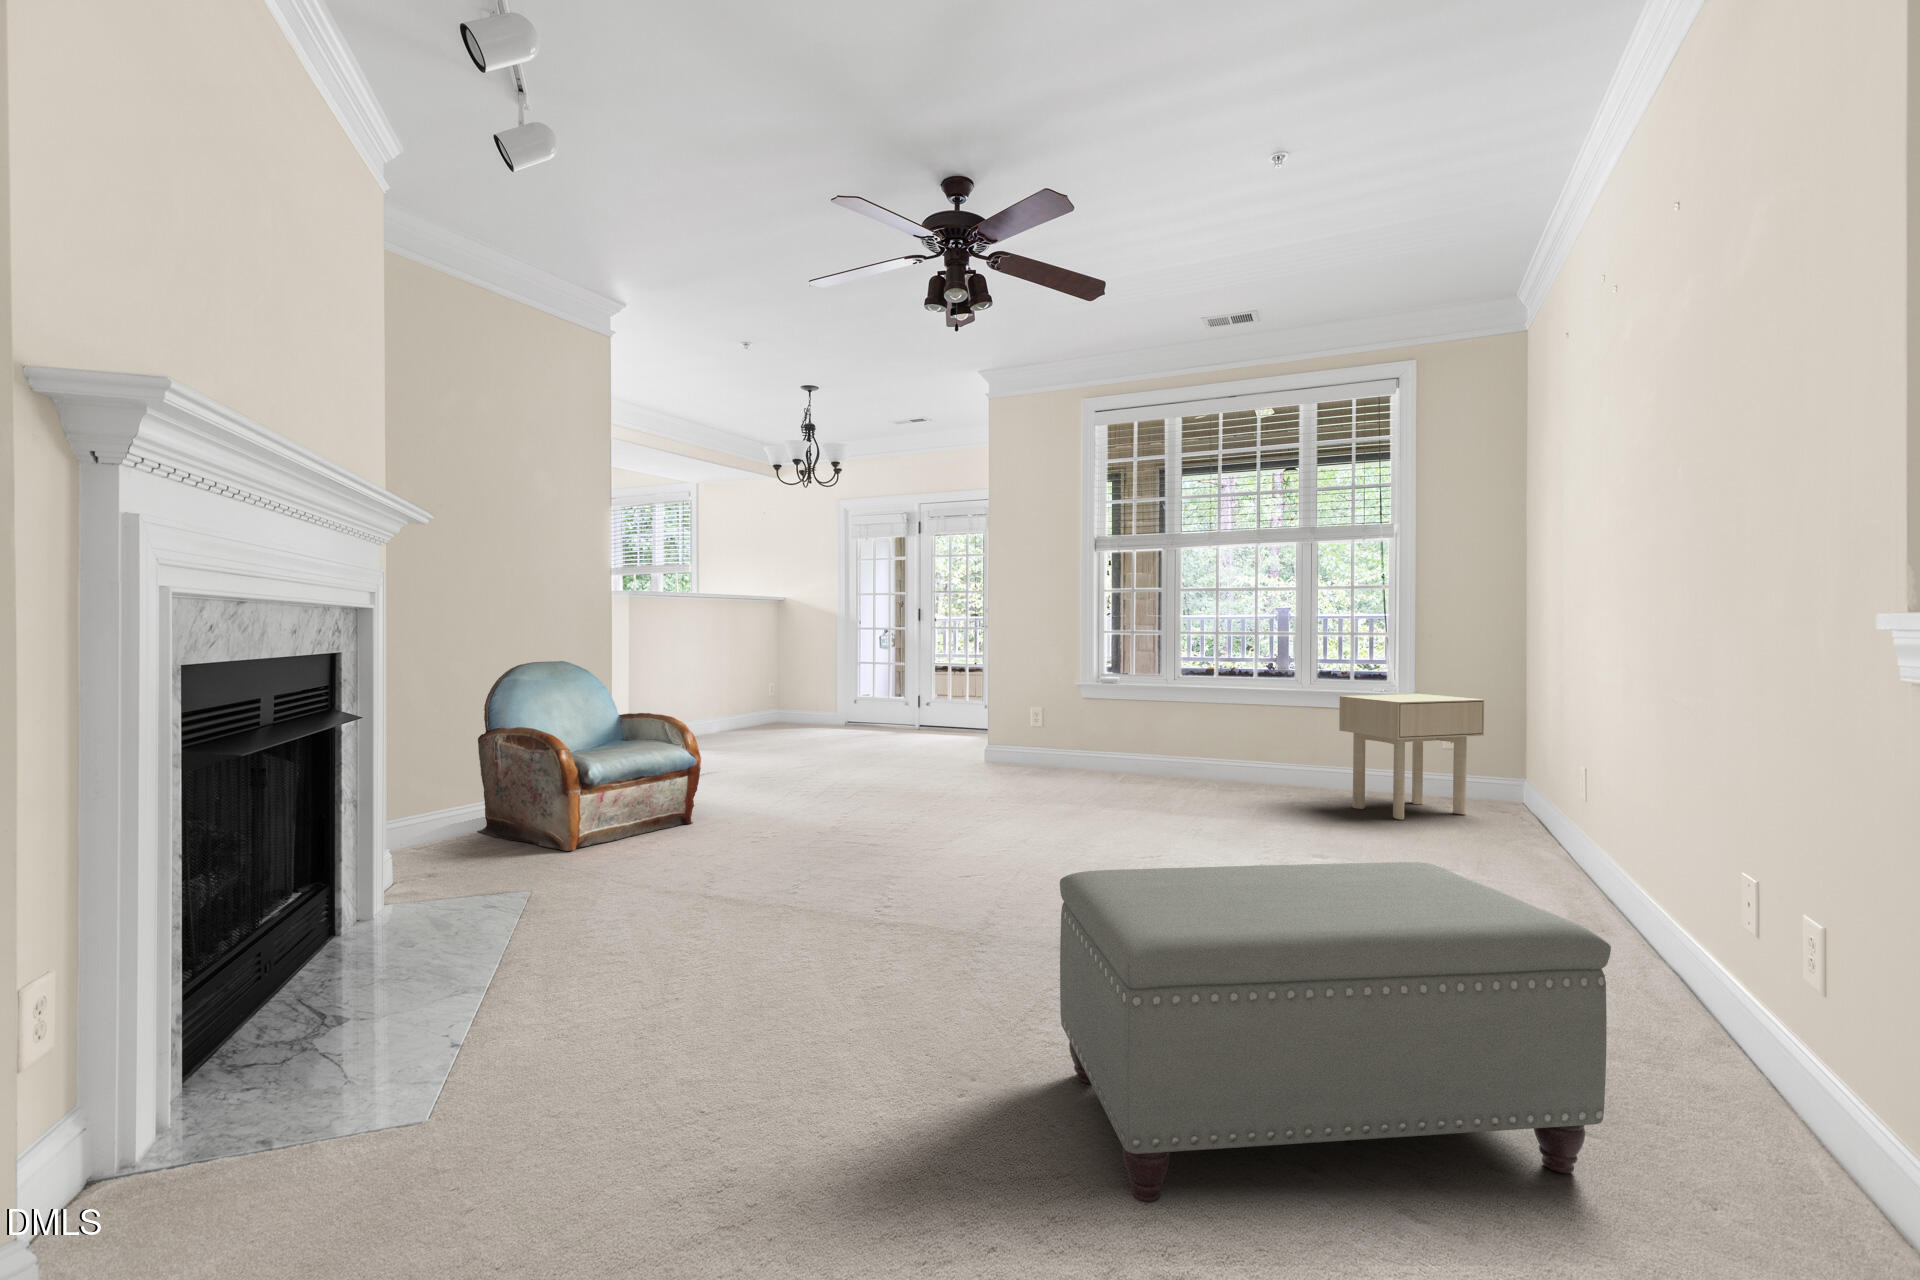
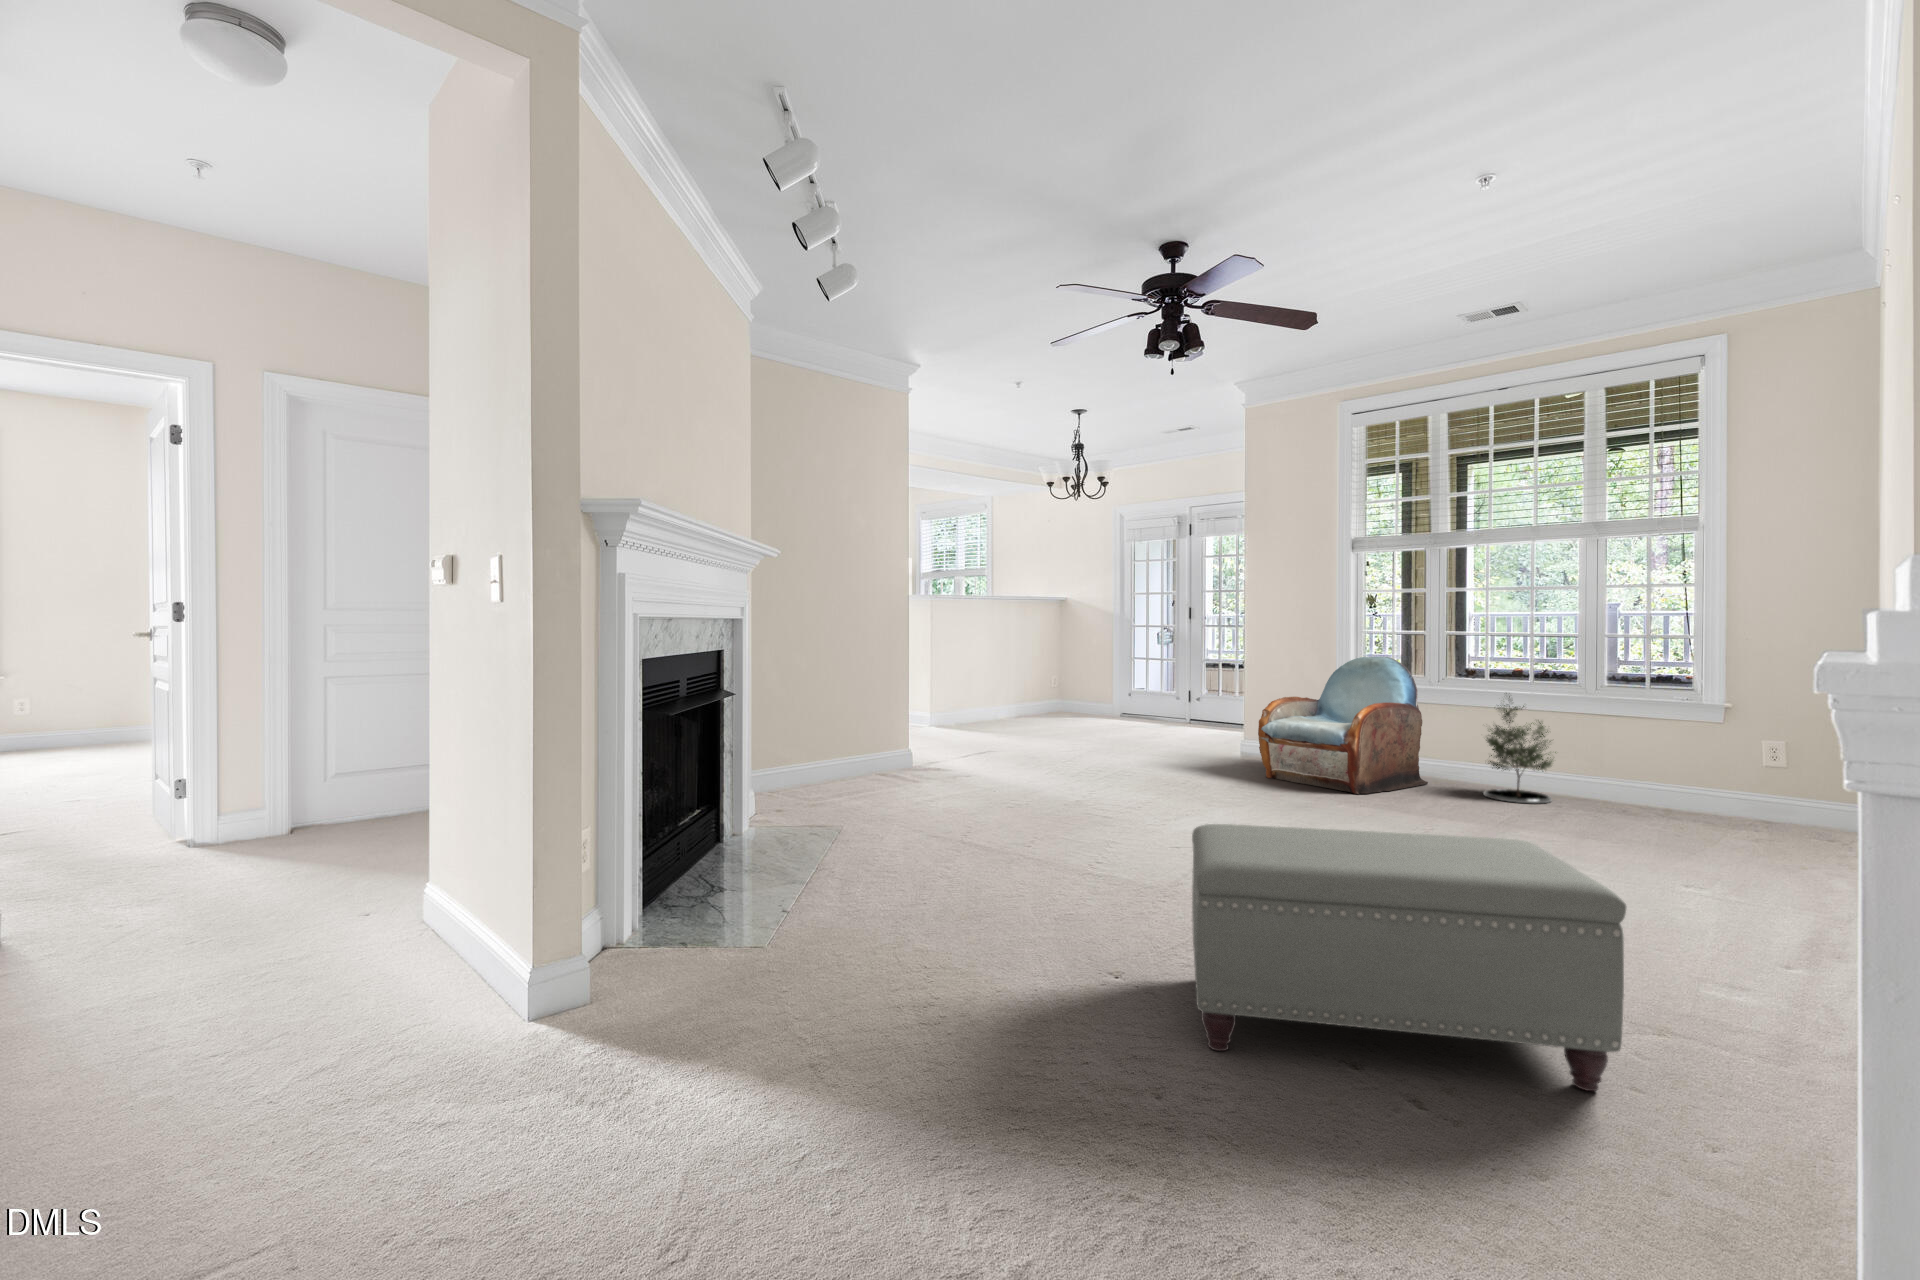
armchair: present [477,661,701,851] -> present [1258,657,1428,794]
potted tree: none [1220,689,1287,797] -> present [1483,696,1556,803]
side table: present [1339,694,1484,820] -> none [1614,701,1798,835]

